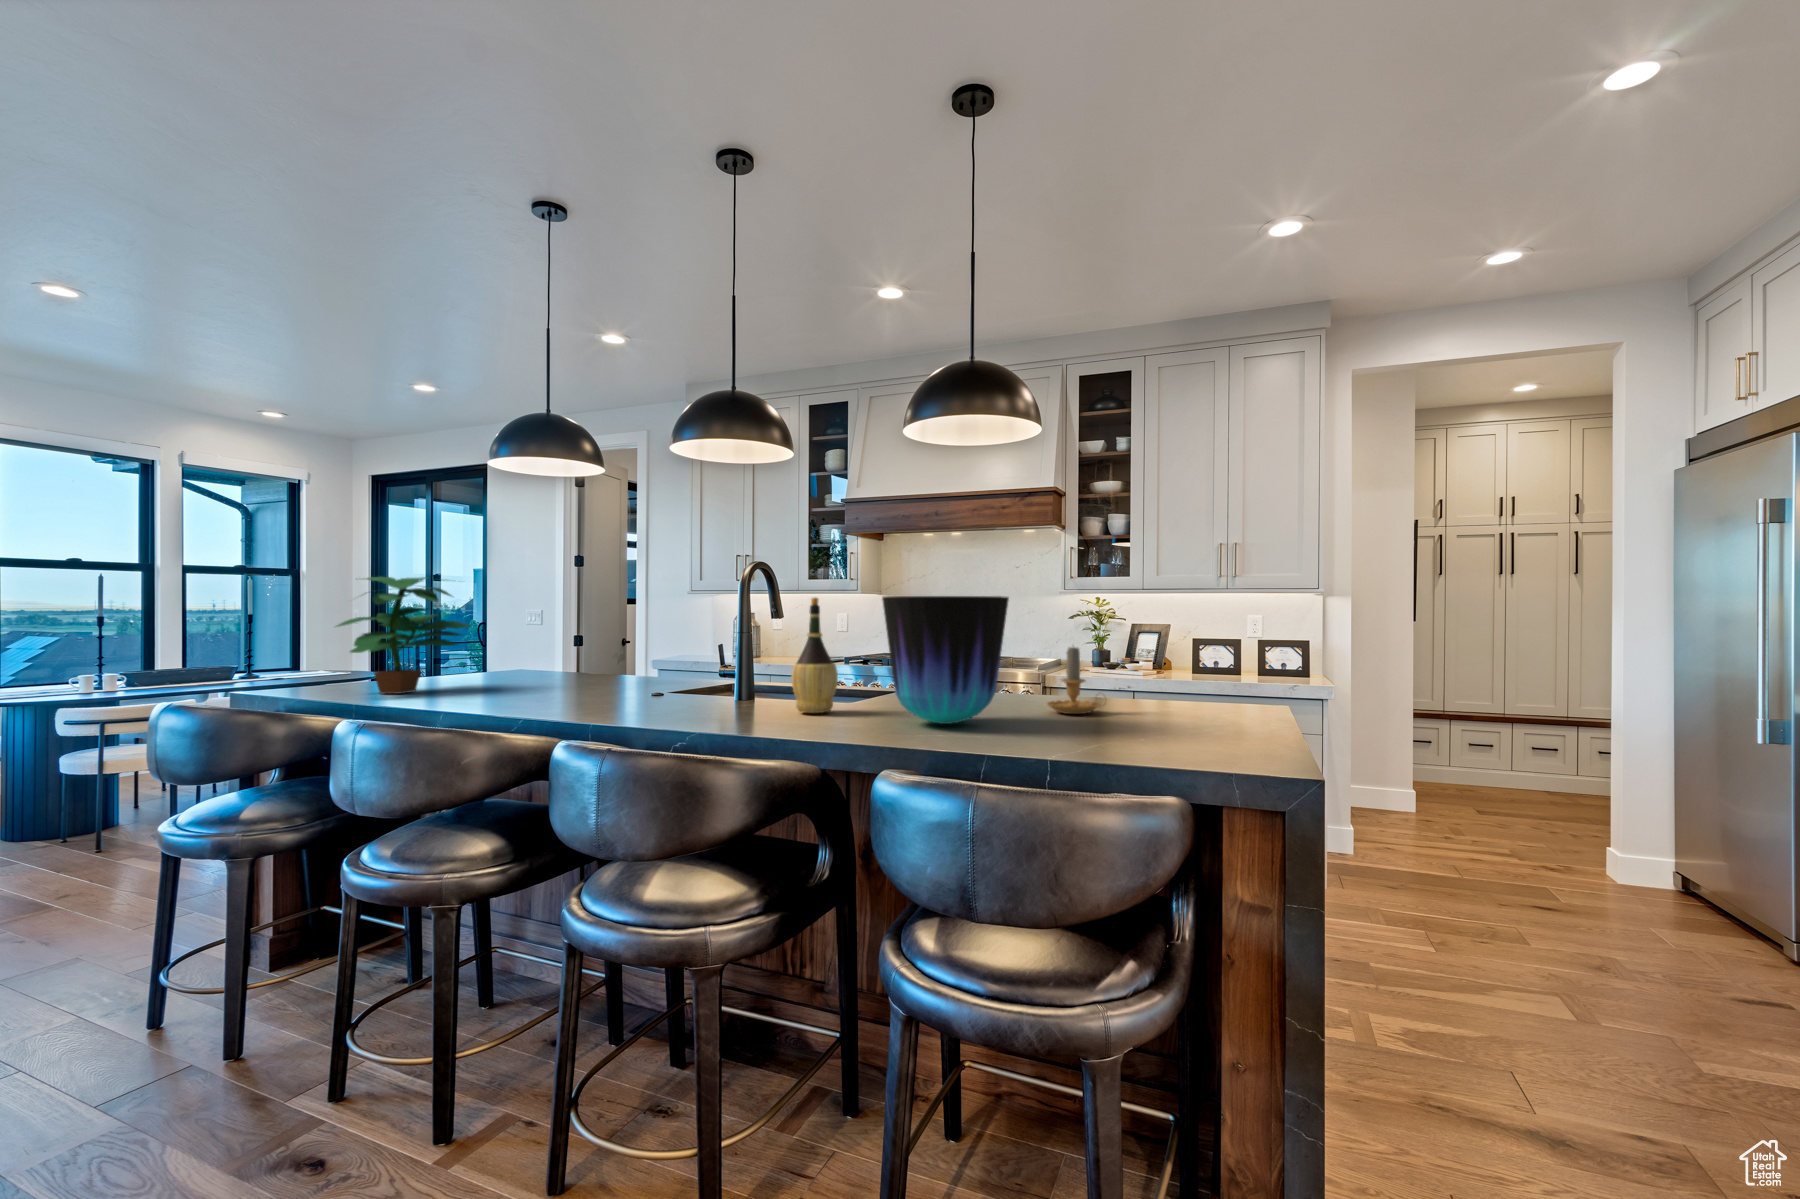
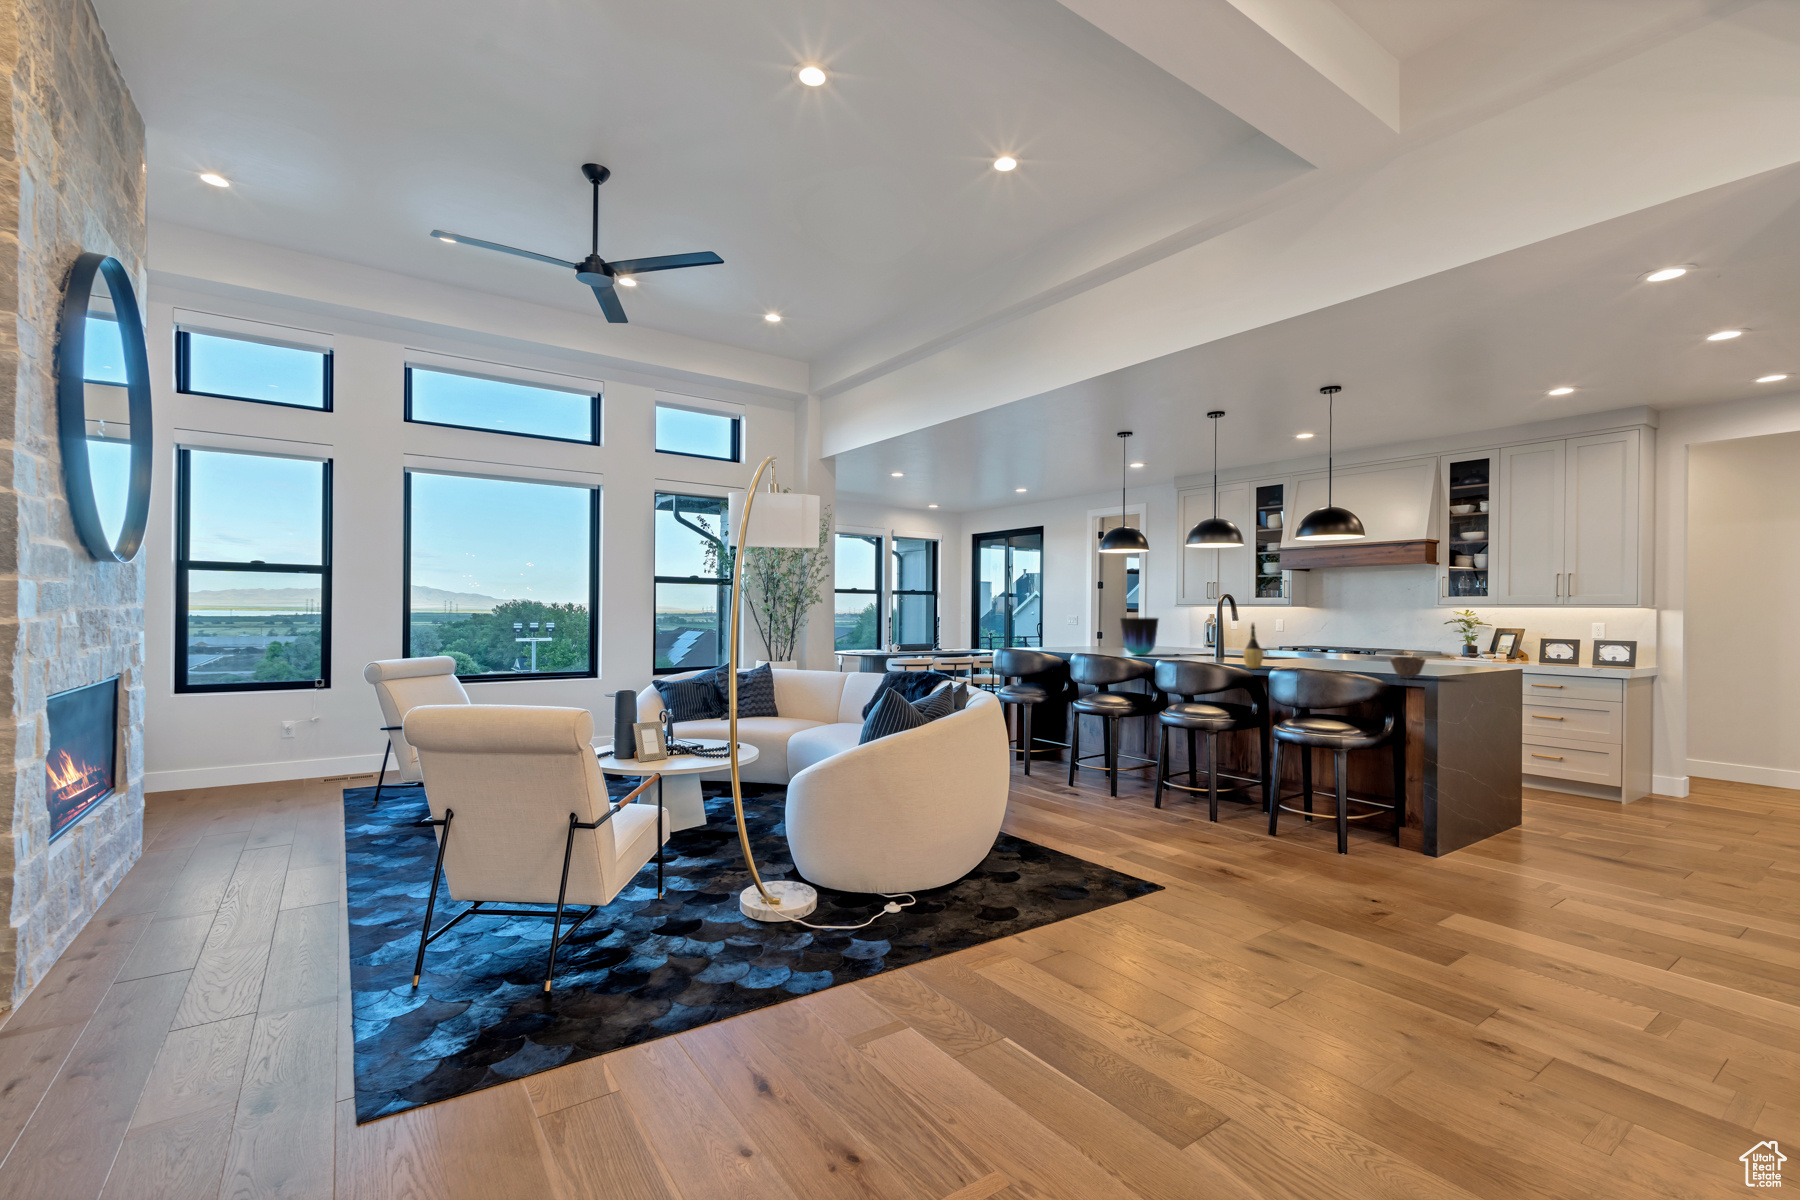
potted plant: present [337,577,471,694] -> none [1054,610,1098,658]
vase: present [882,596,1009,724] -> present [1120,618,1159,656]
candle: present [1047,647,1103,714] -> none [1360,643,1387,673]
bowl: none [1141,677,1225,735] -> present [1390,657,1425,679]

